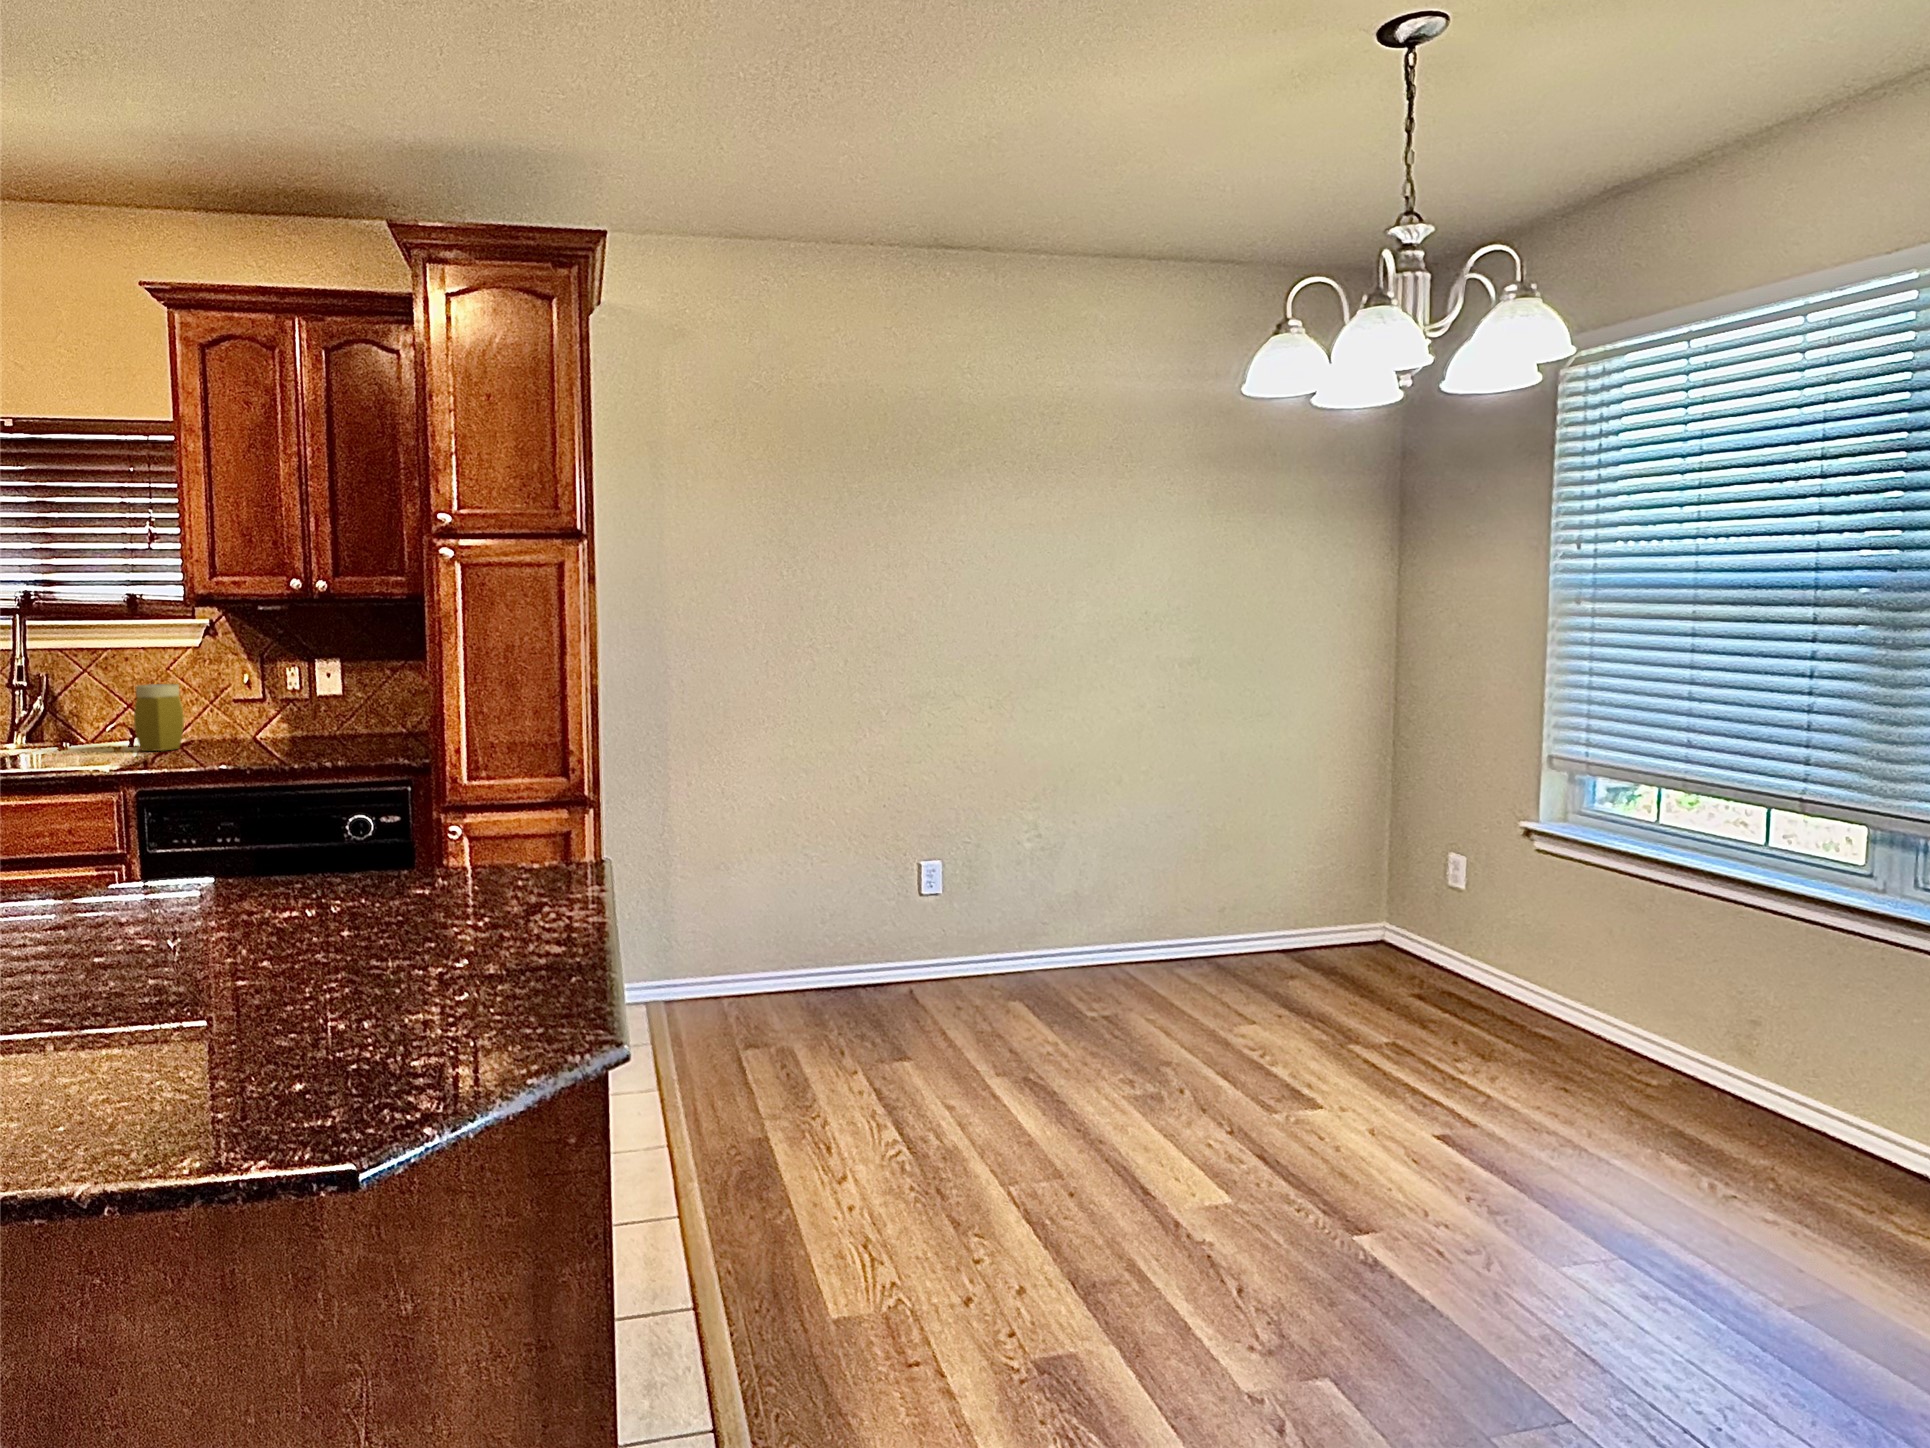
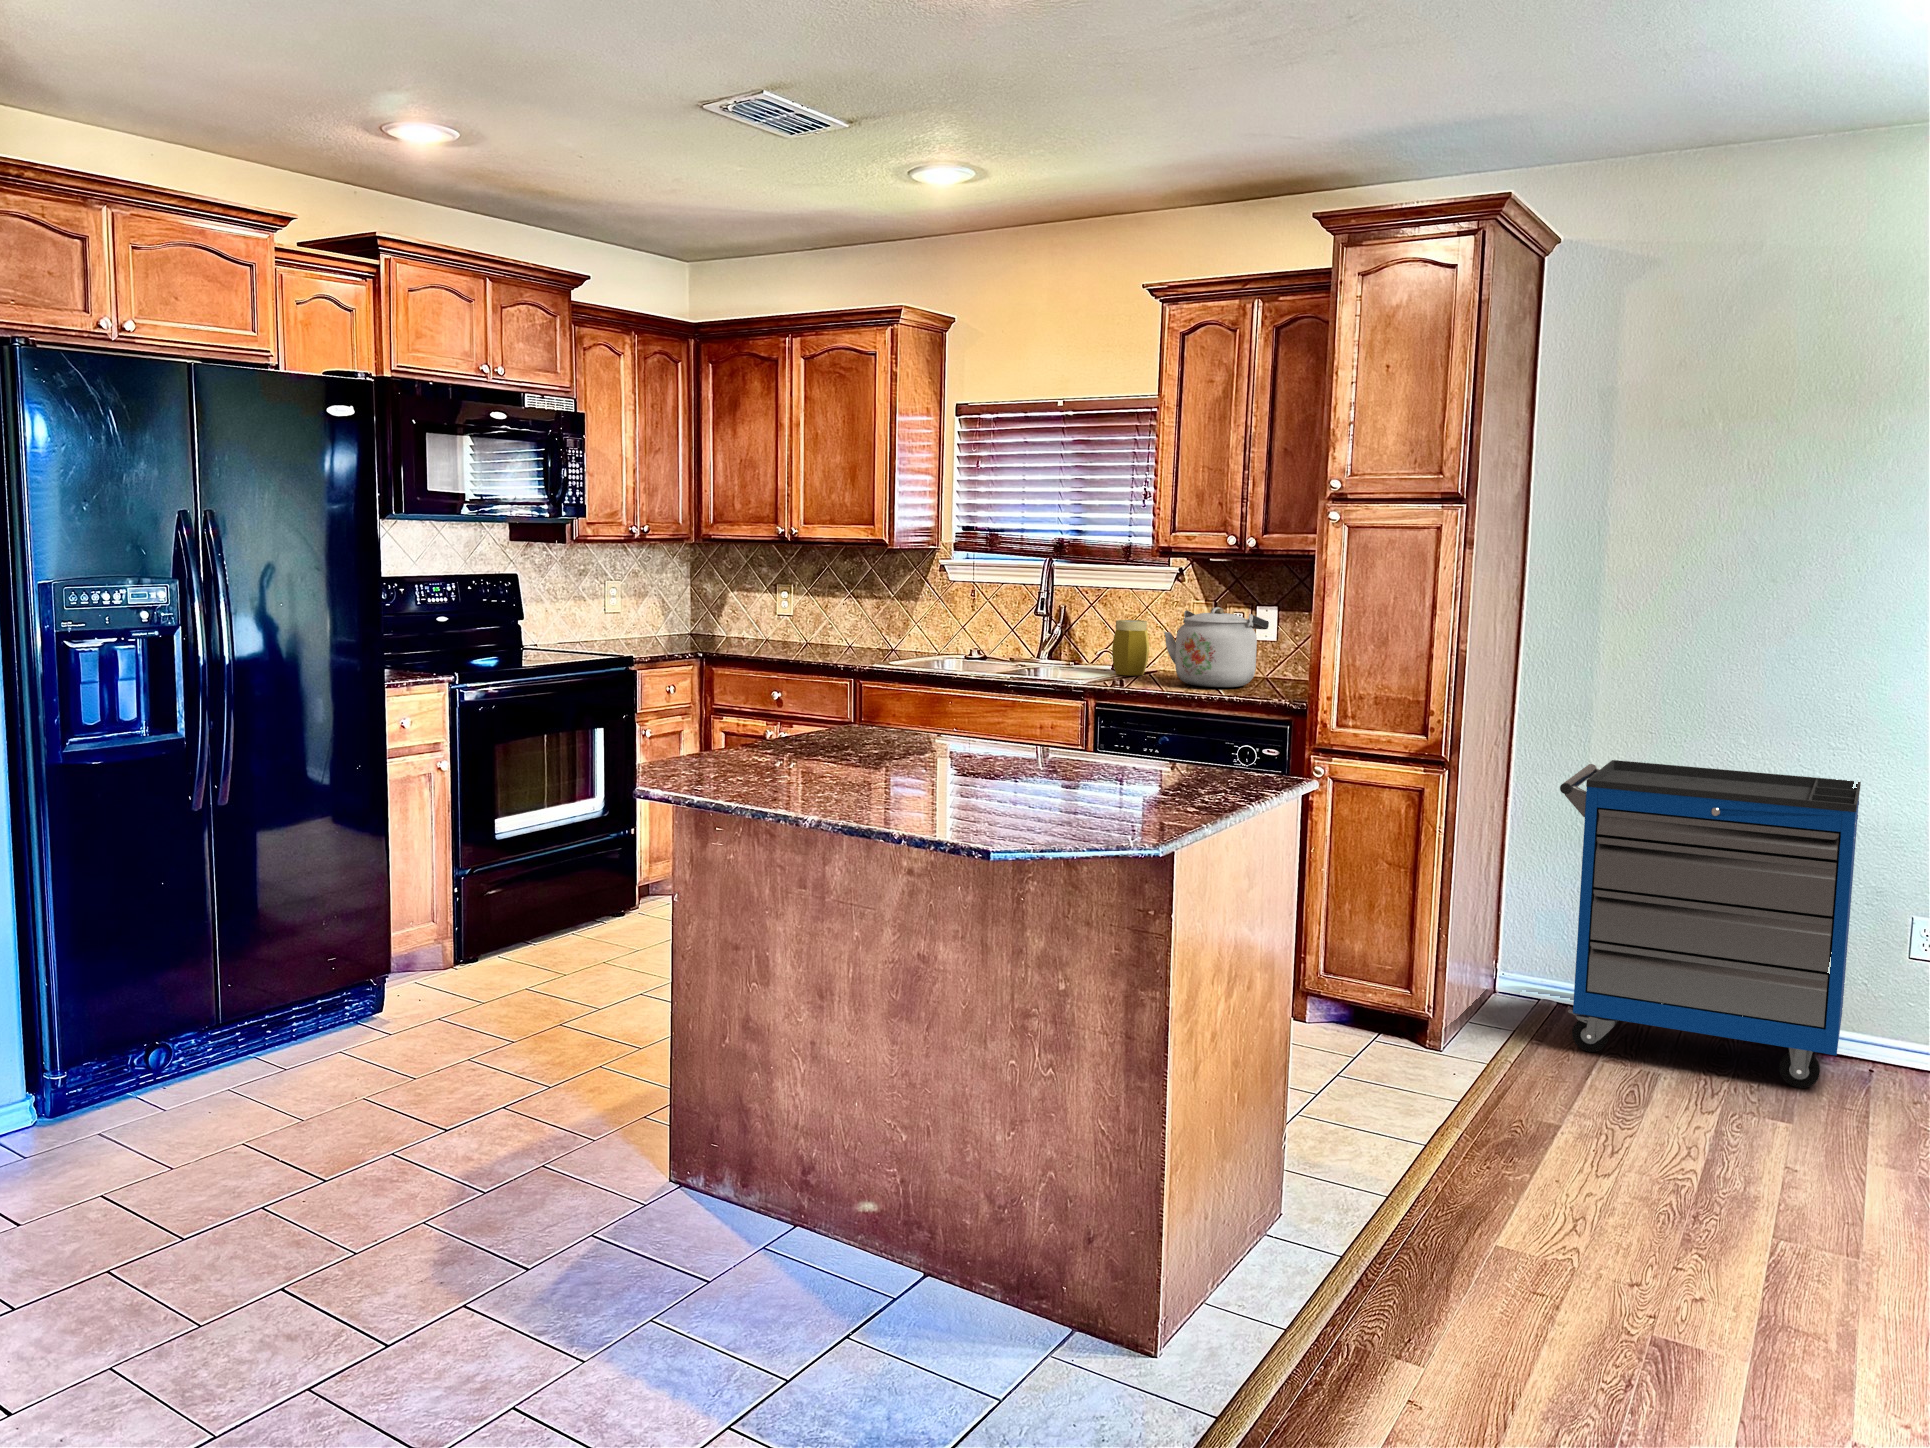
kettle: none [211,662,345,753] -> present [1164,607,1269,687]
storage cabinet: none [695,768,945,1053] -> present [1560,760,1861,1088]

